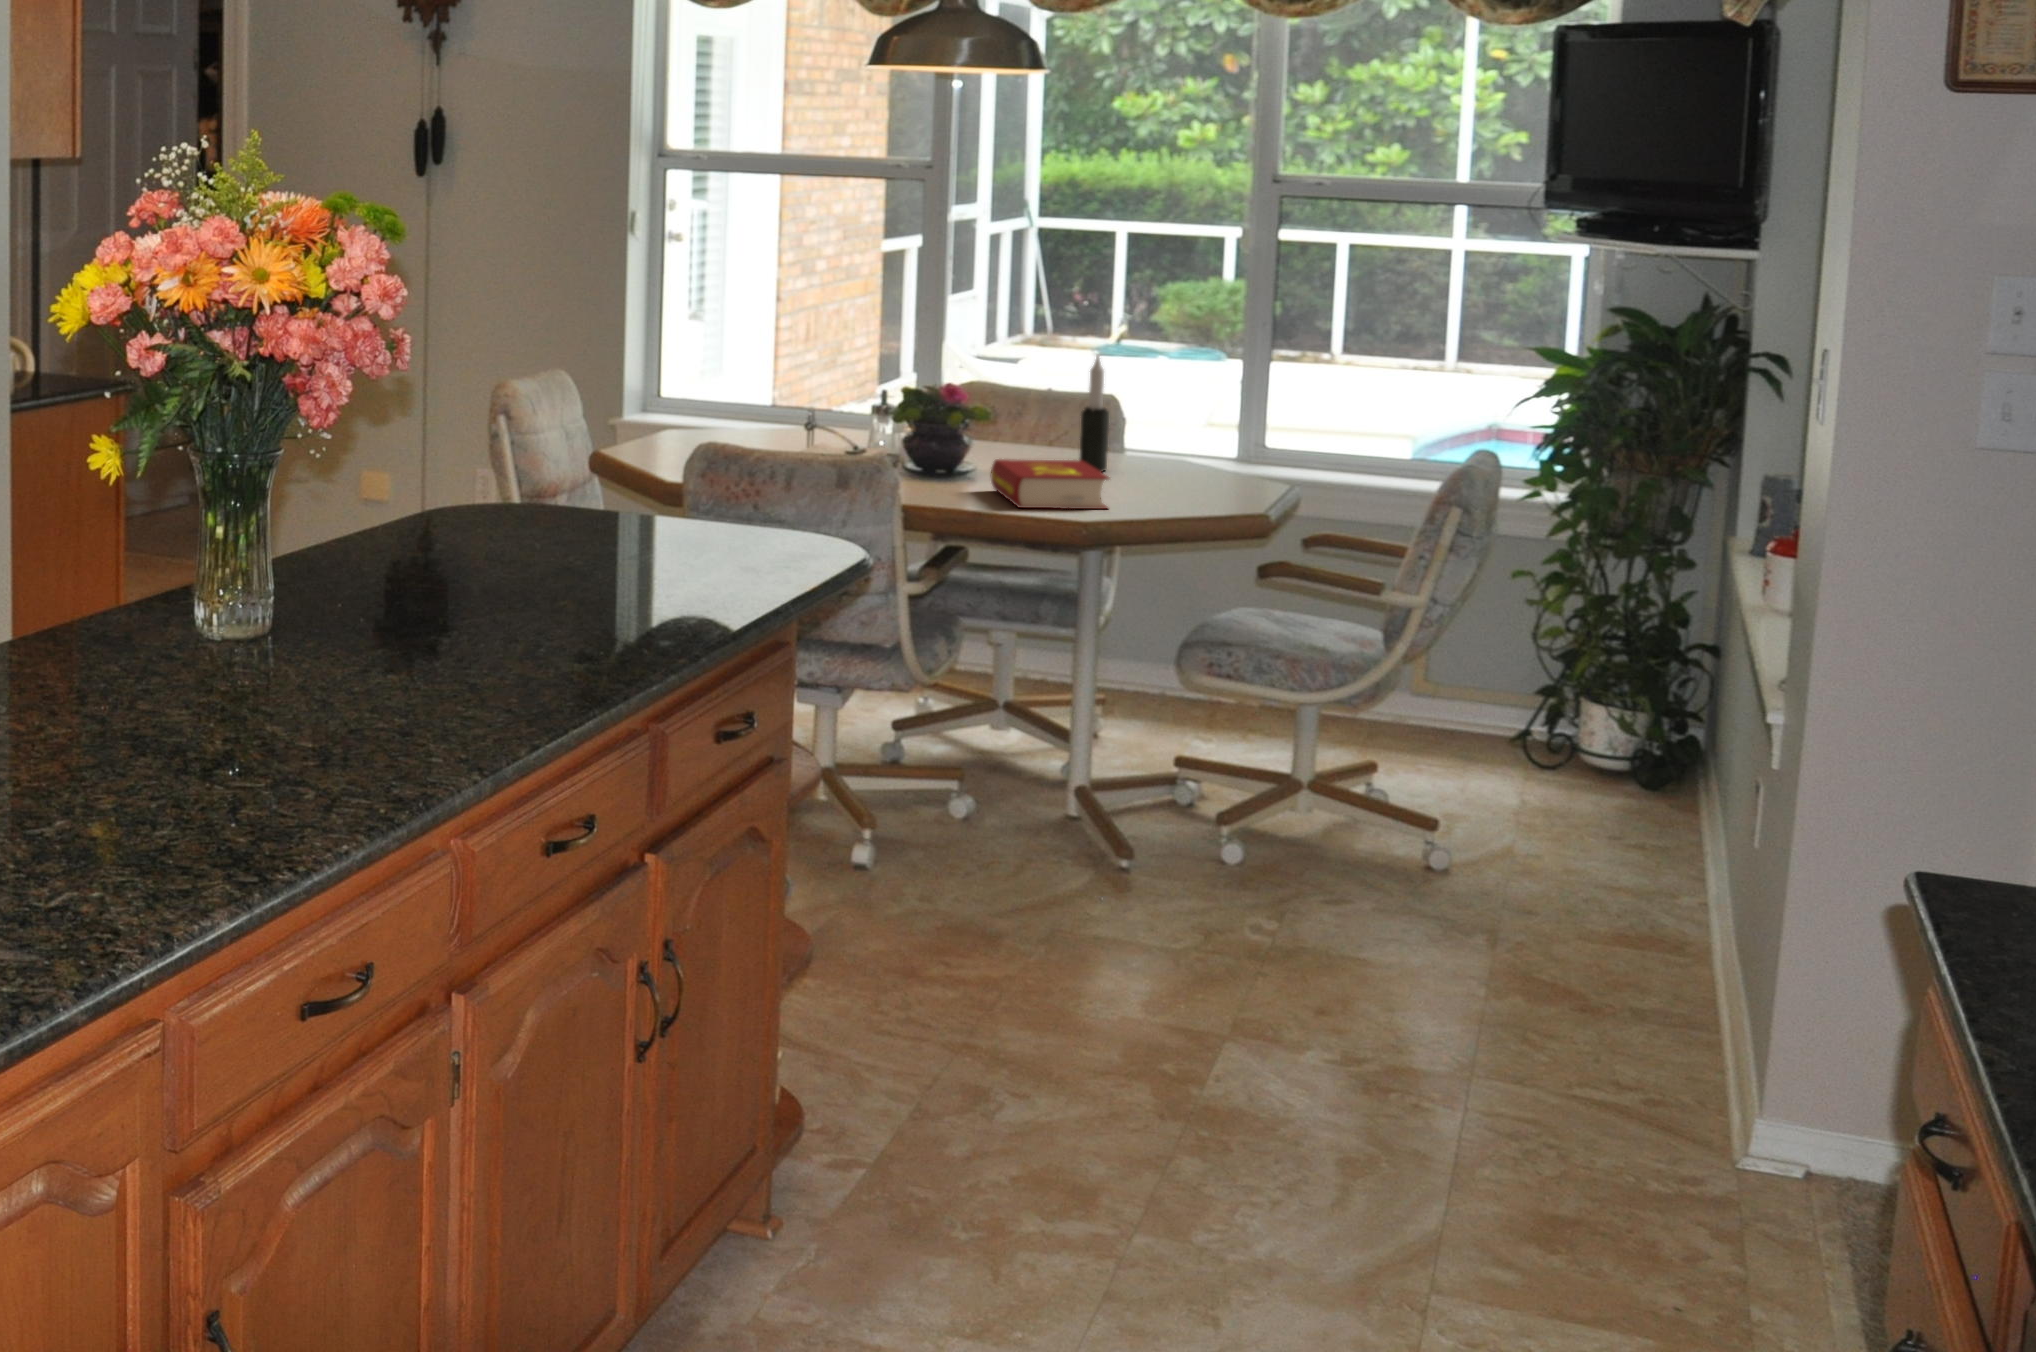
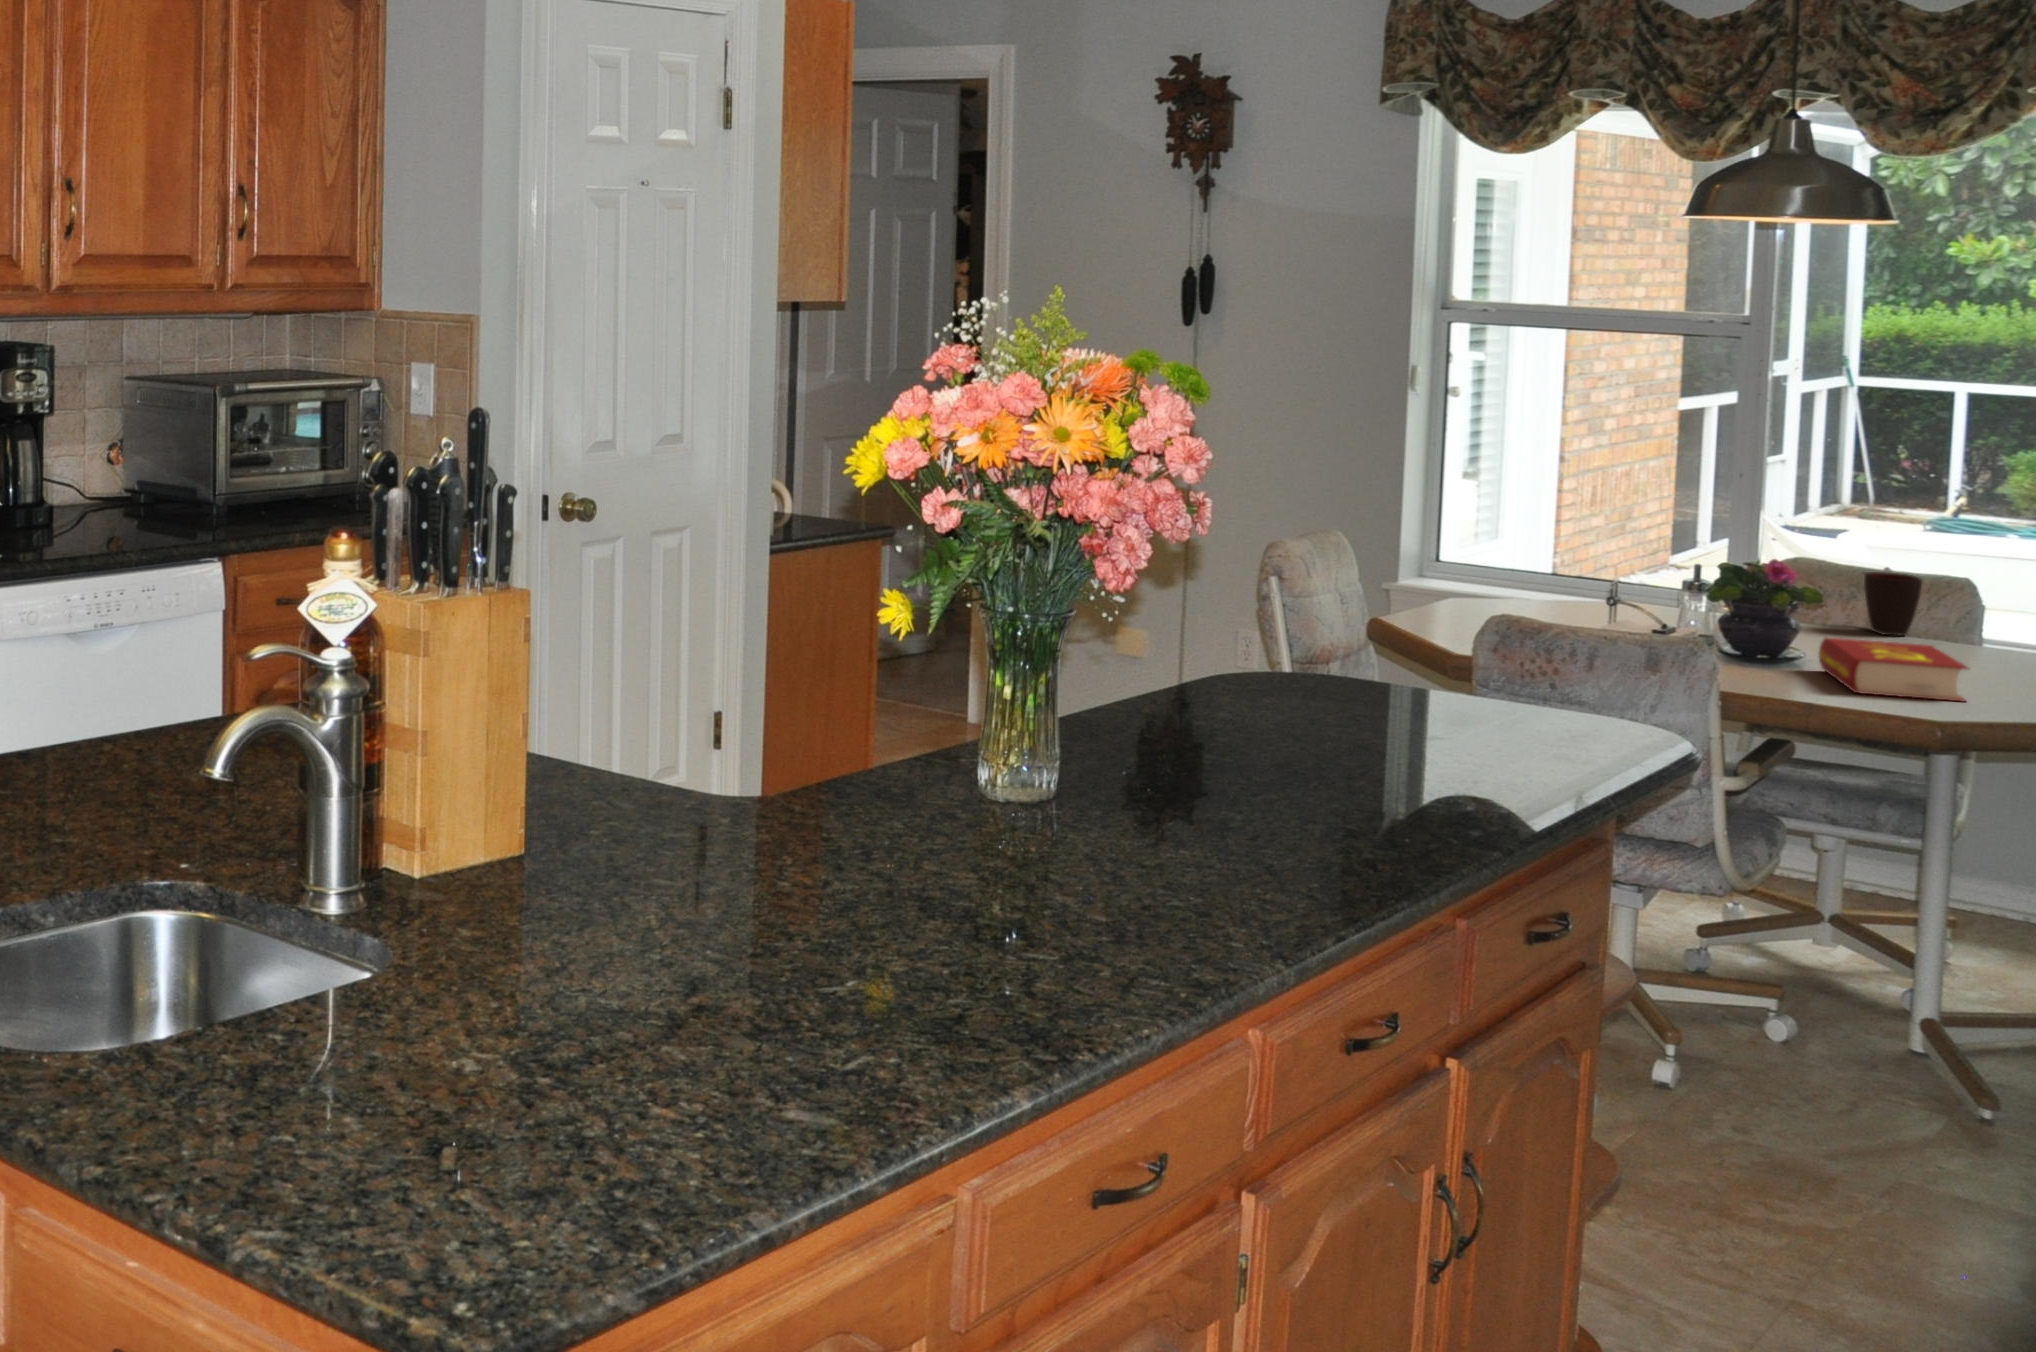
candle: present [1079,355,1109,472] -> none [1924,529,1963,657]
cup: none [1032,398,1079,456] -> present [1864,572,1922,636]

